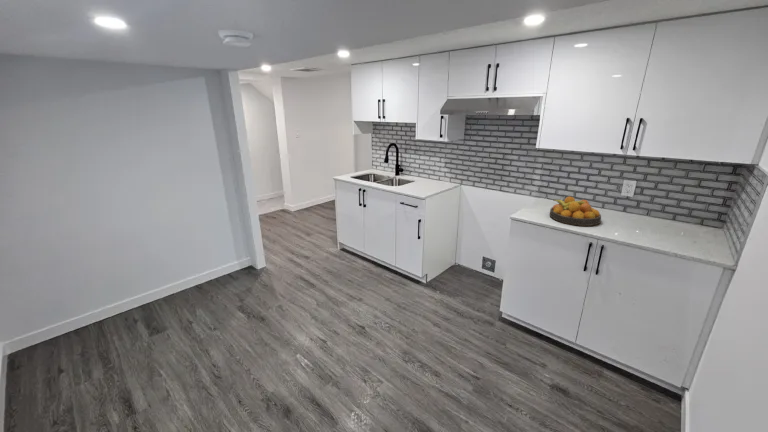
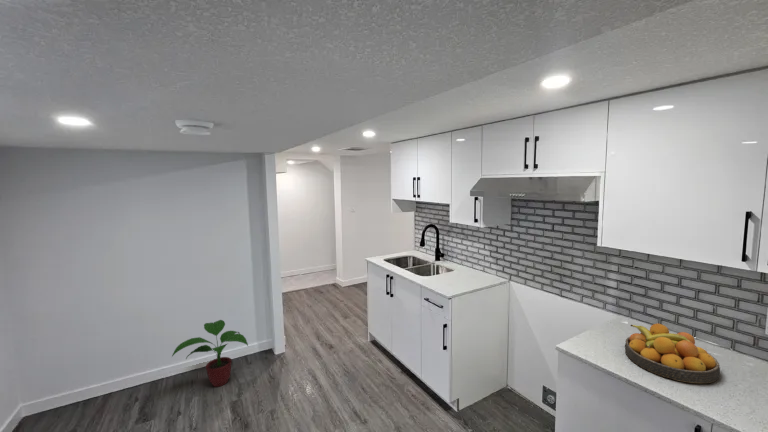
potted plant: none [172,240,243,297] -> present [172,320,248,387]

